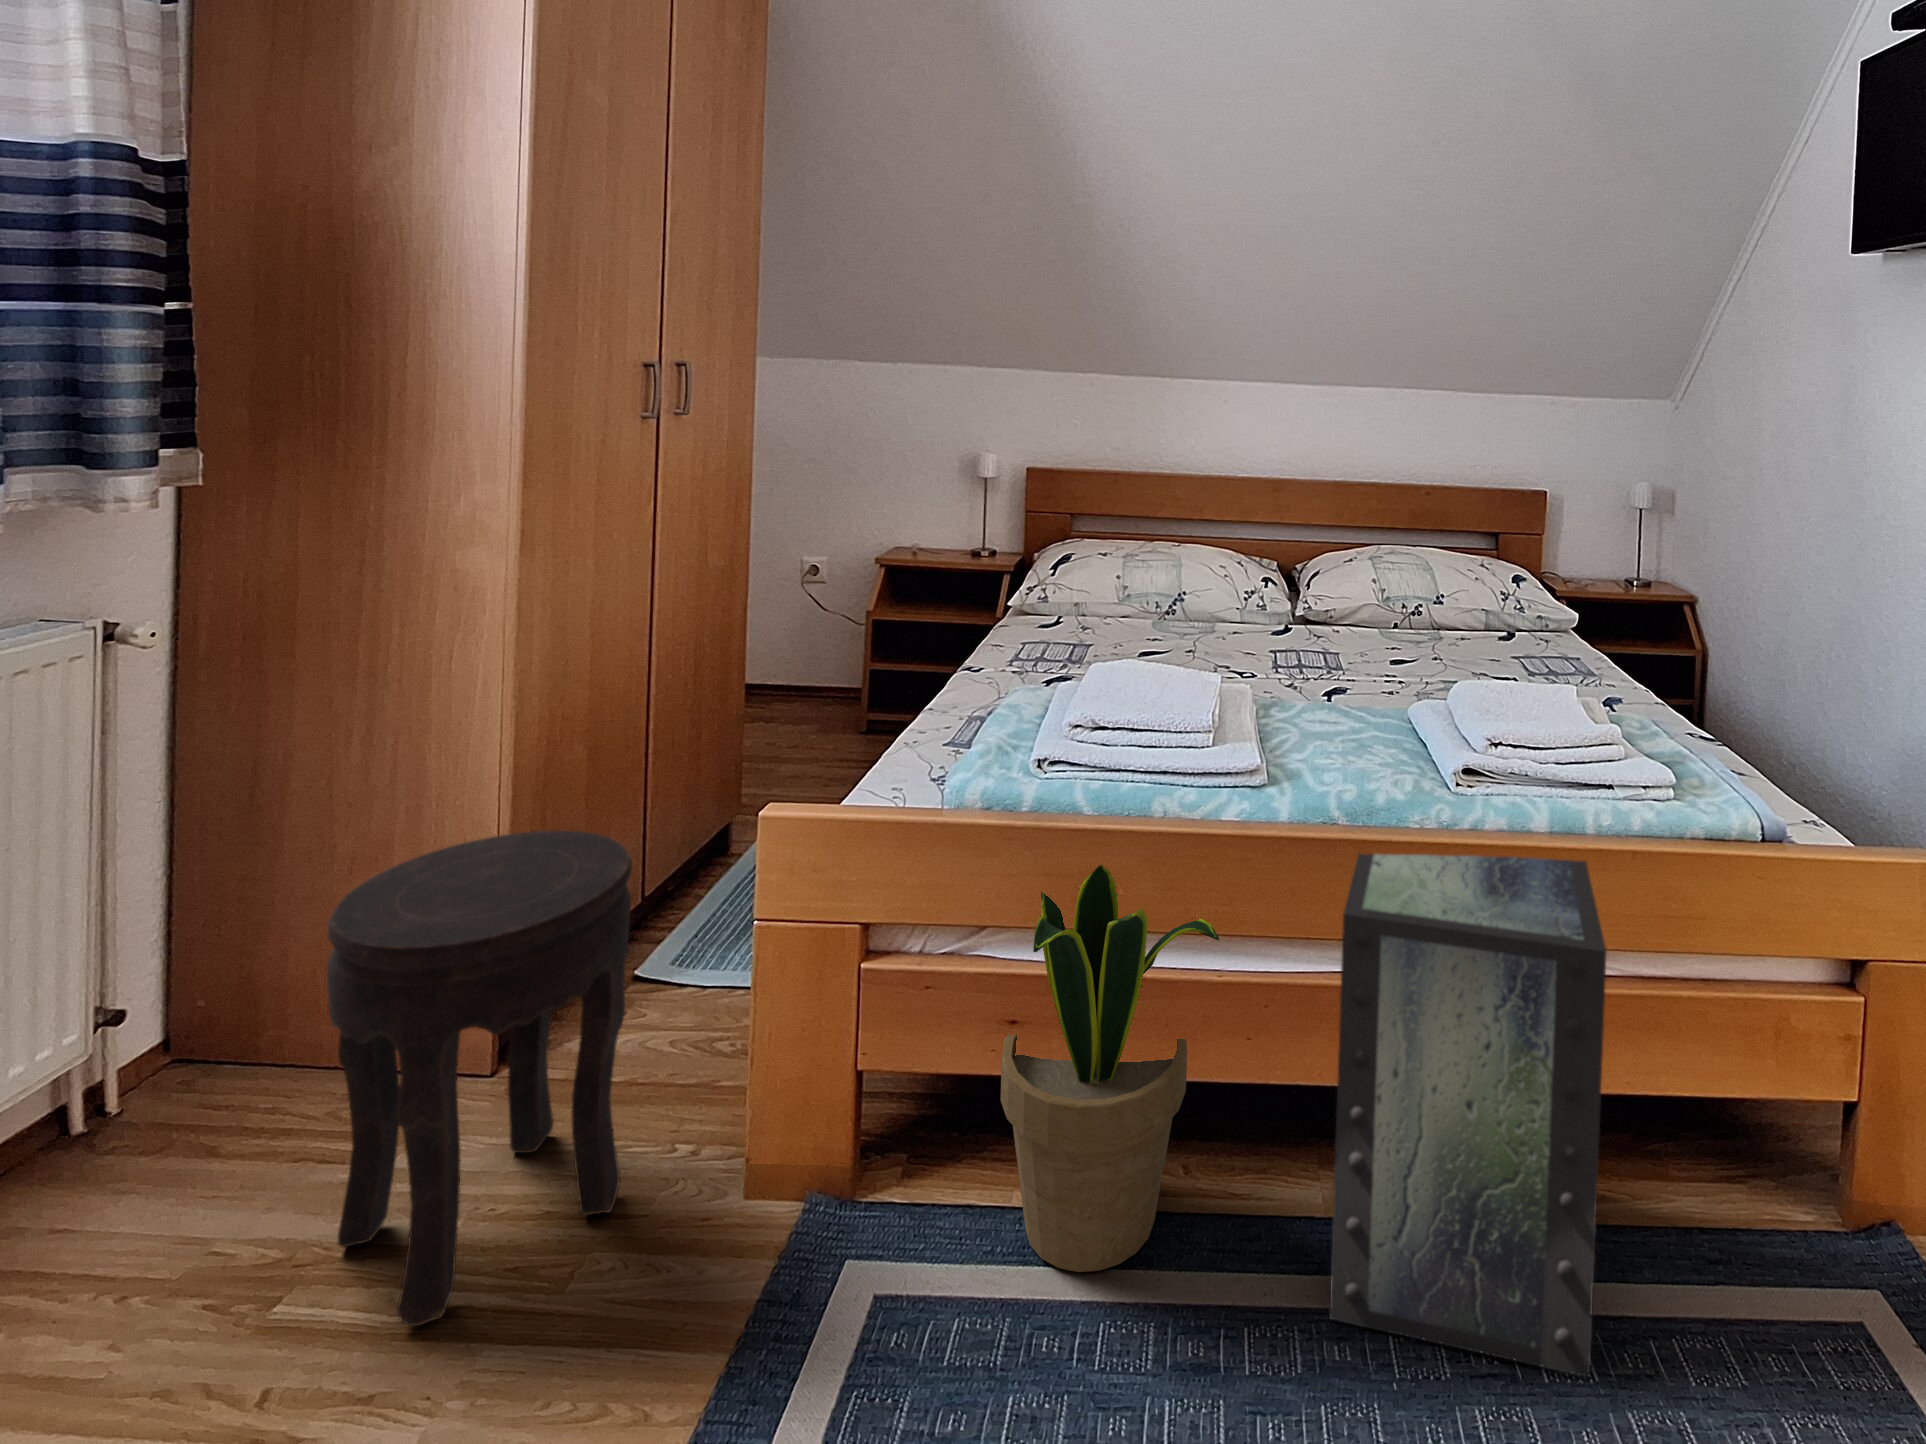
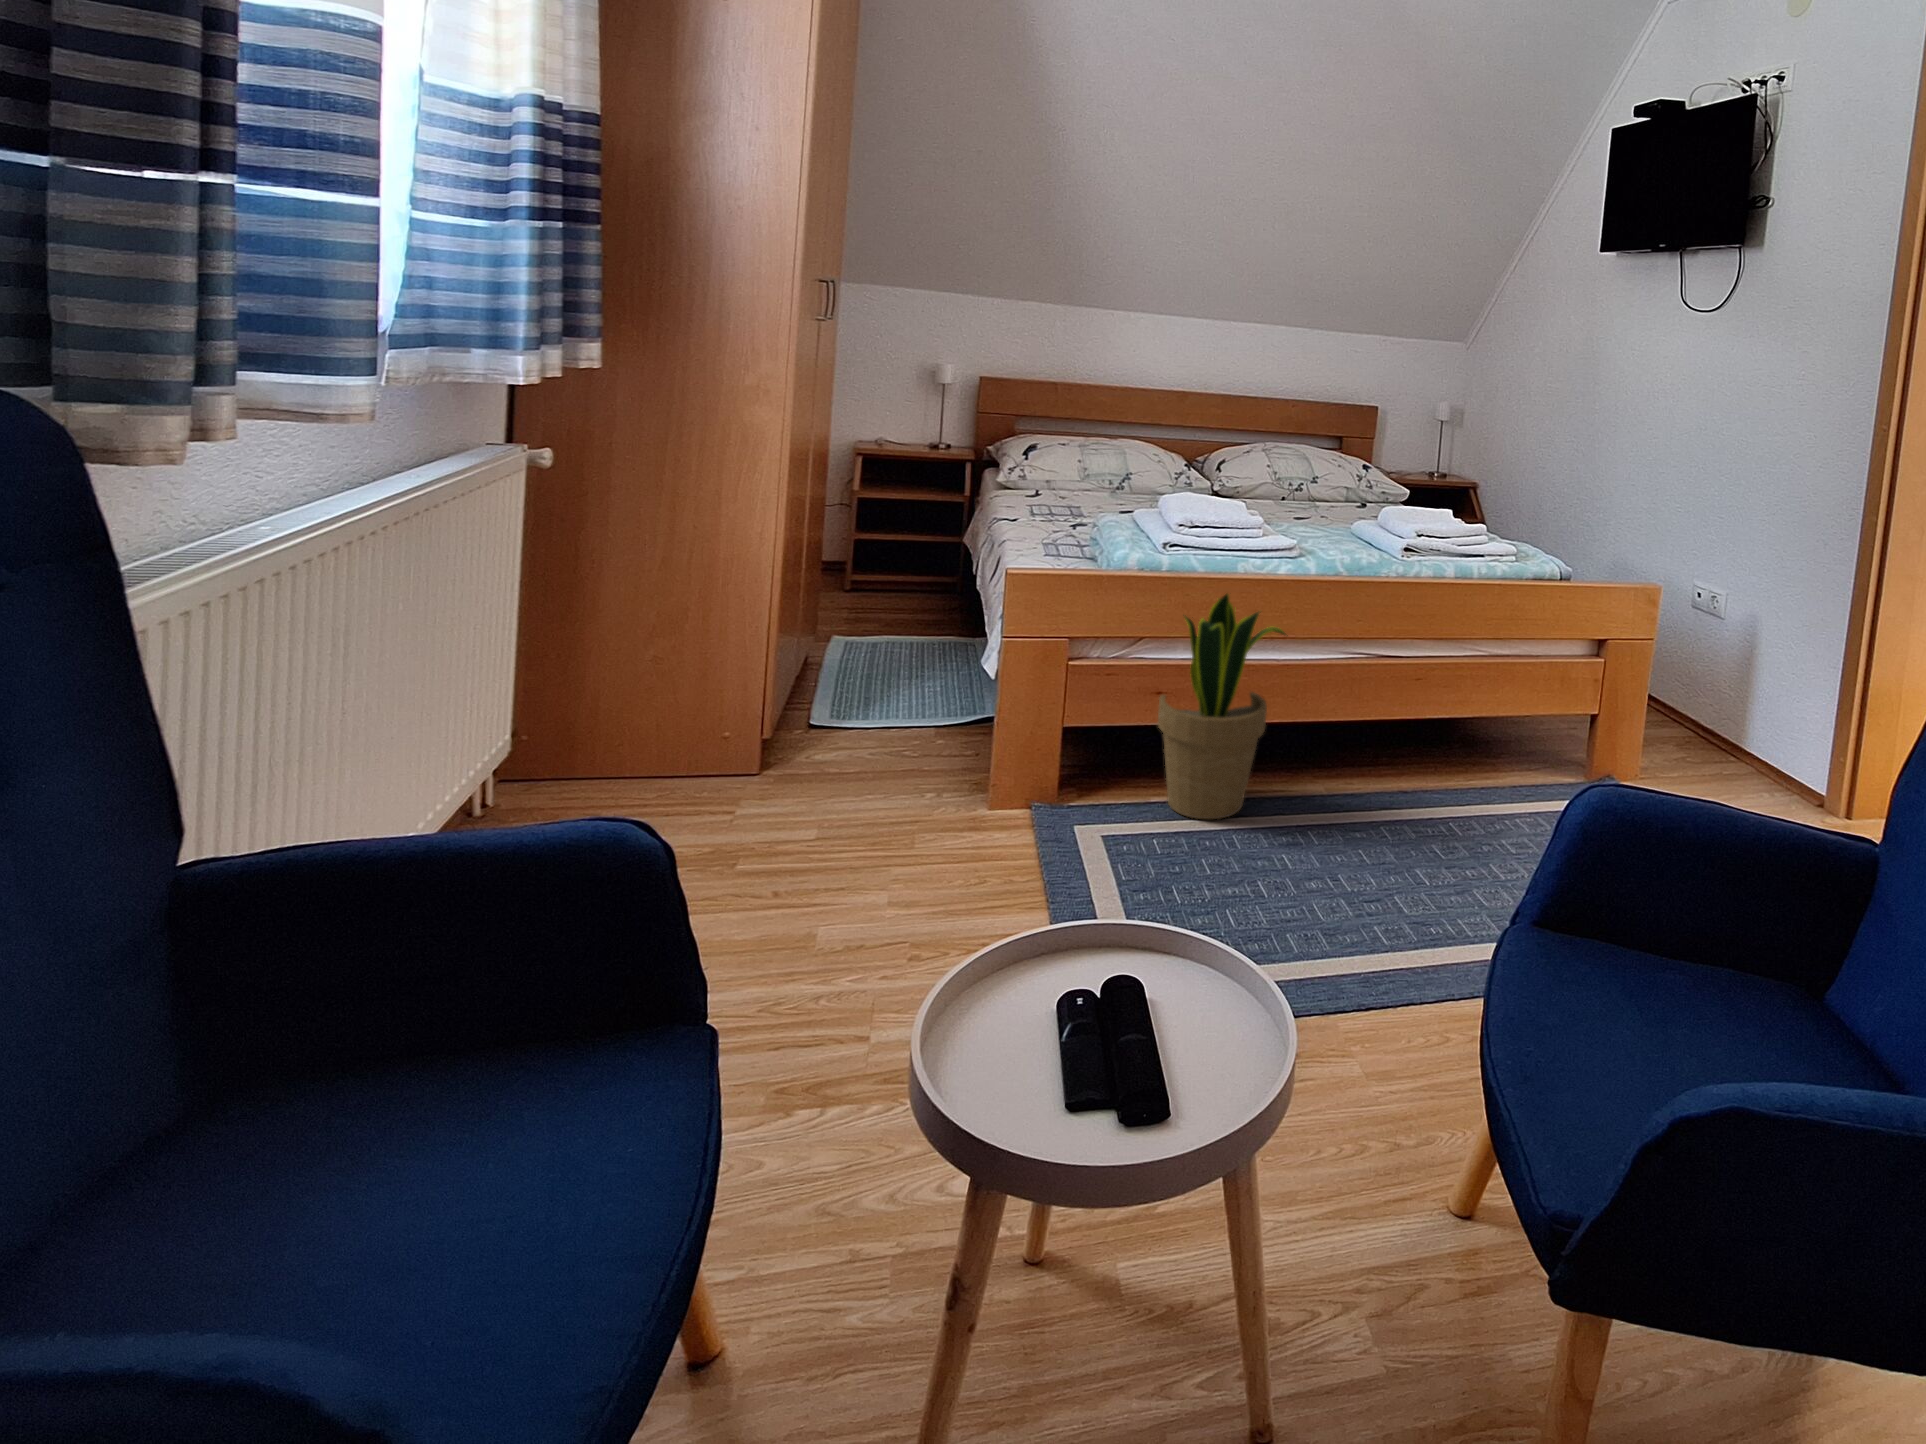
side table: present [327,830,632,1326] -> none [746,595,929,866]
storage box: present [1329,853,1606,1377] -> none [1336,575,1504,828]

